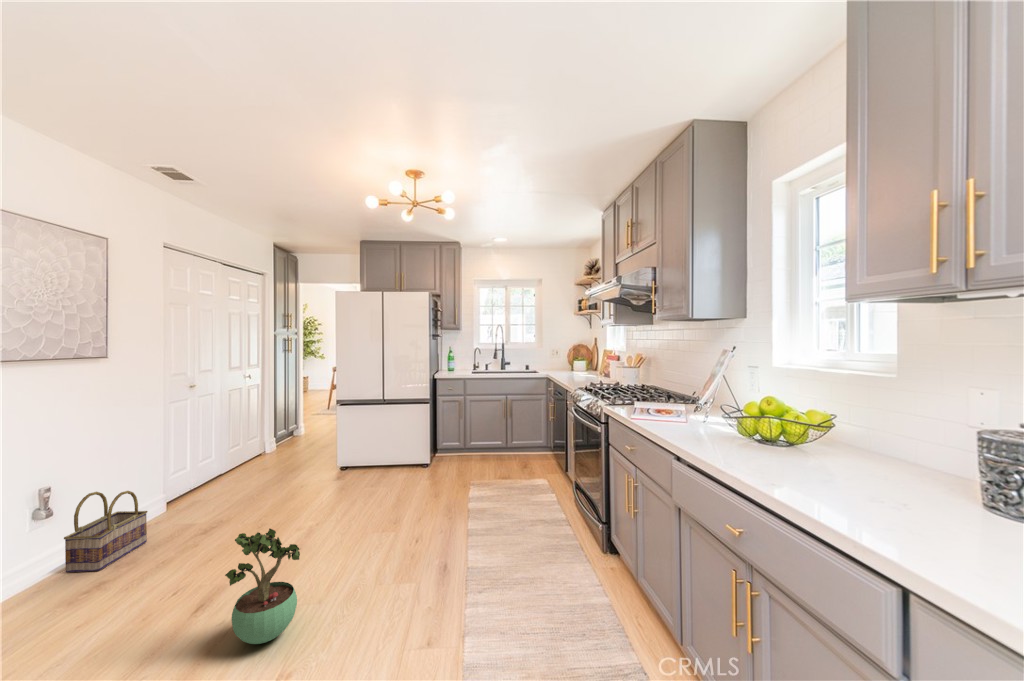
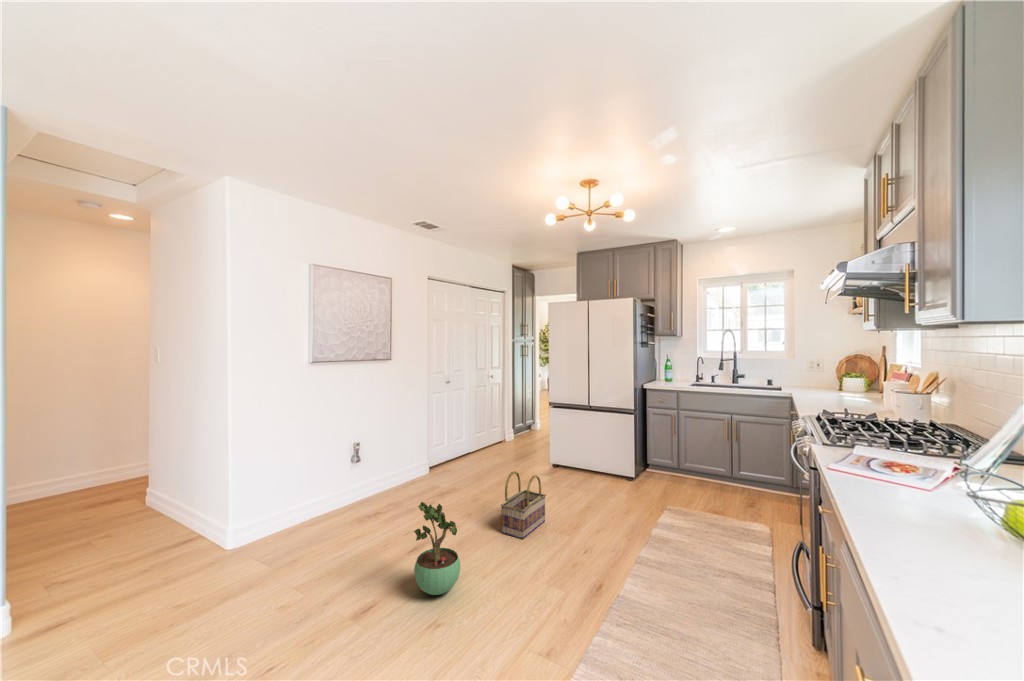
basket: present [64,491,148,572] -> present [501,471,546,539]

